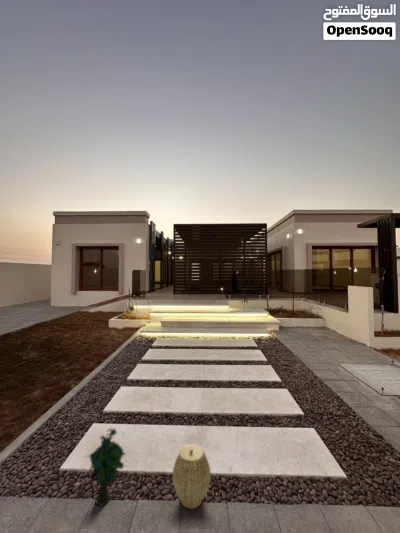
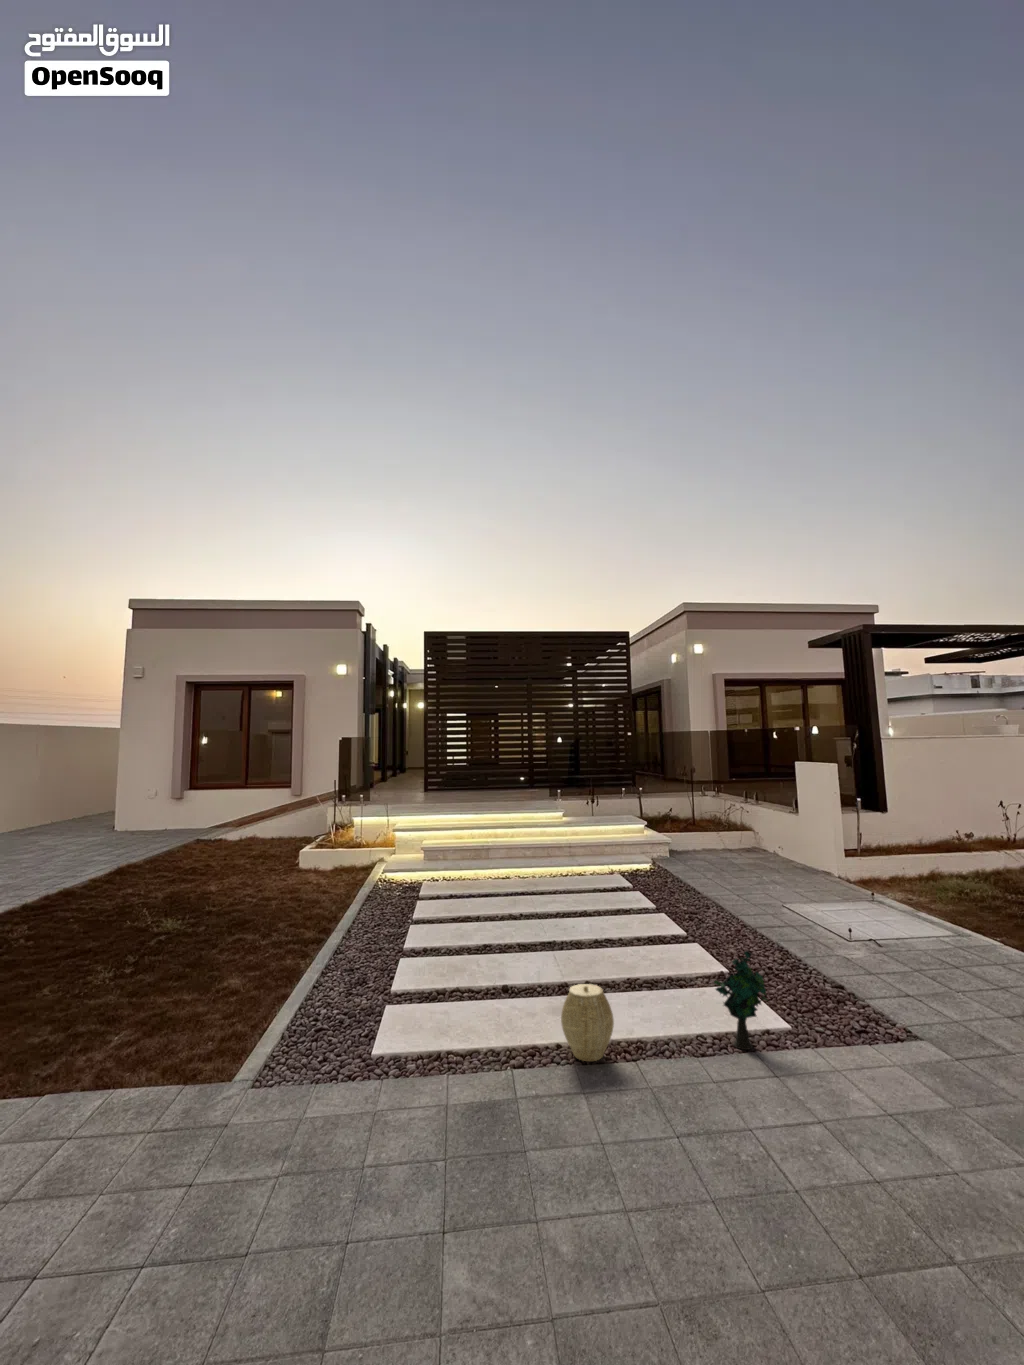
decorative plant: present [88,429,125,506] -> present [714,951,767,1050]

